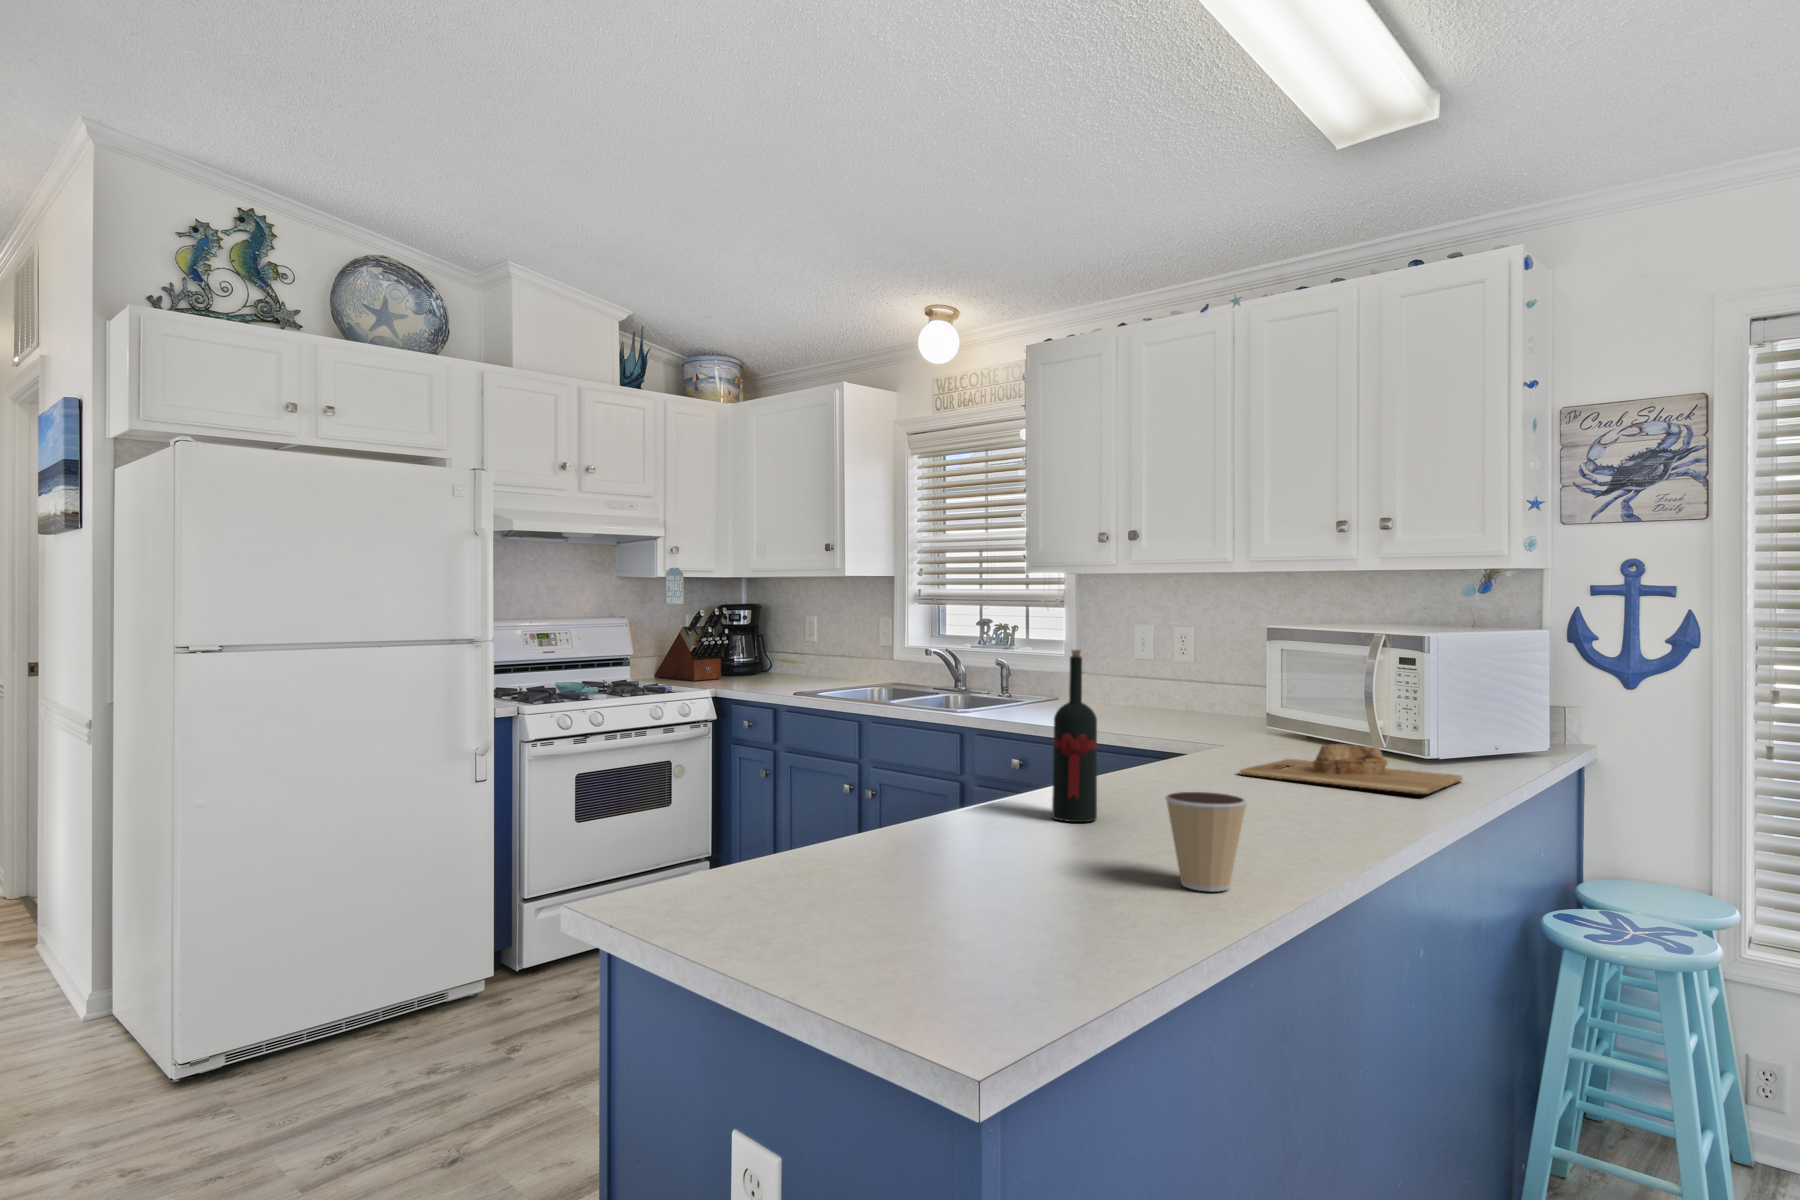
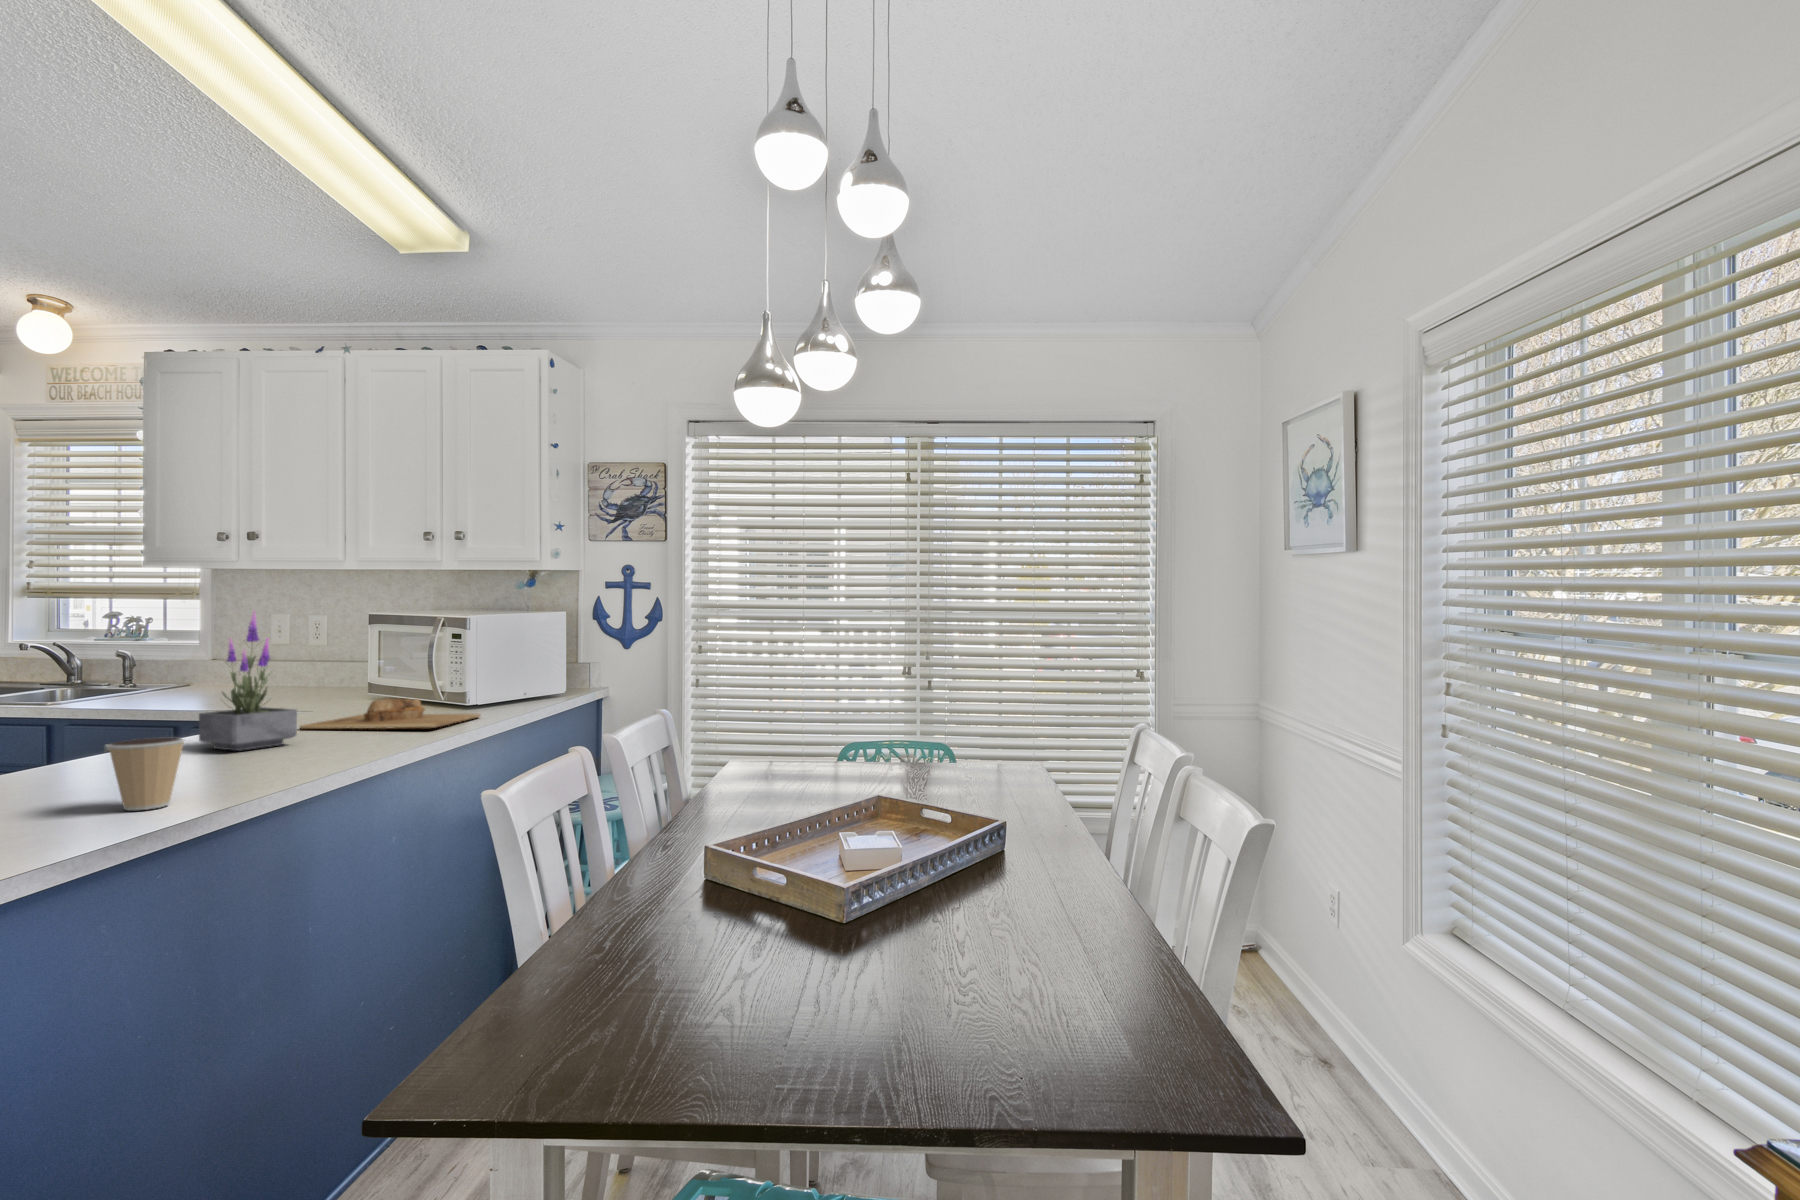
potted plant: none [1159,621,1268,801] -> present [199,610,297,751]
wine bottle: present [1052,650,1097,822] -> none [52,636,101,780]

